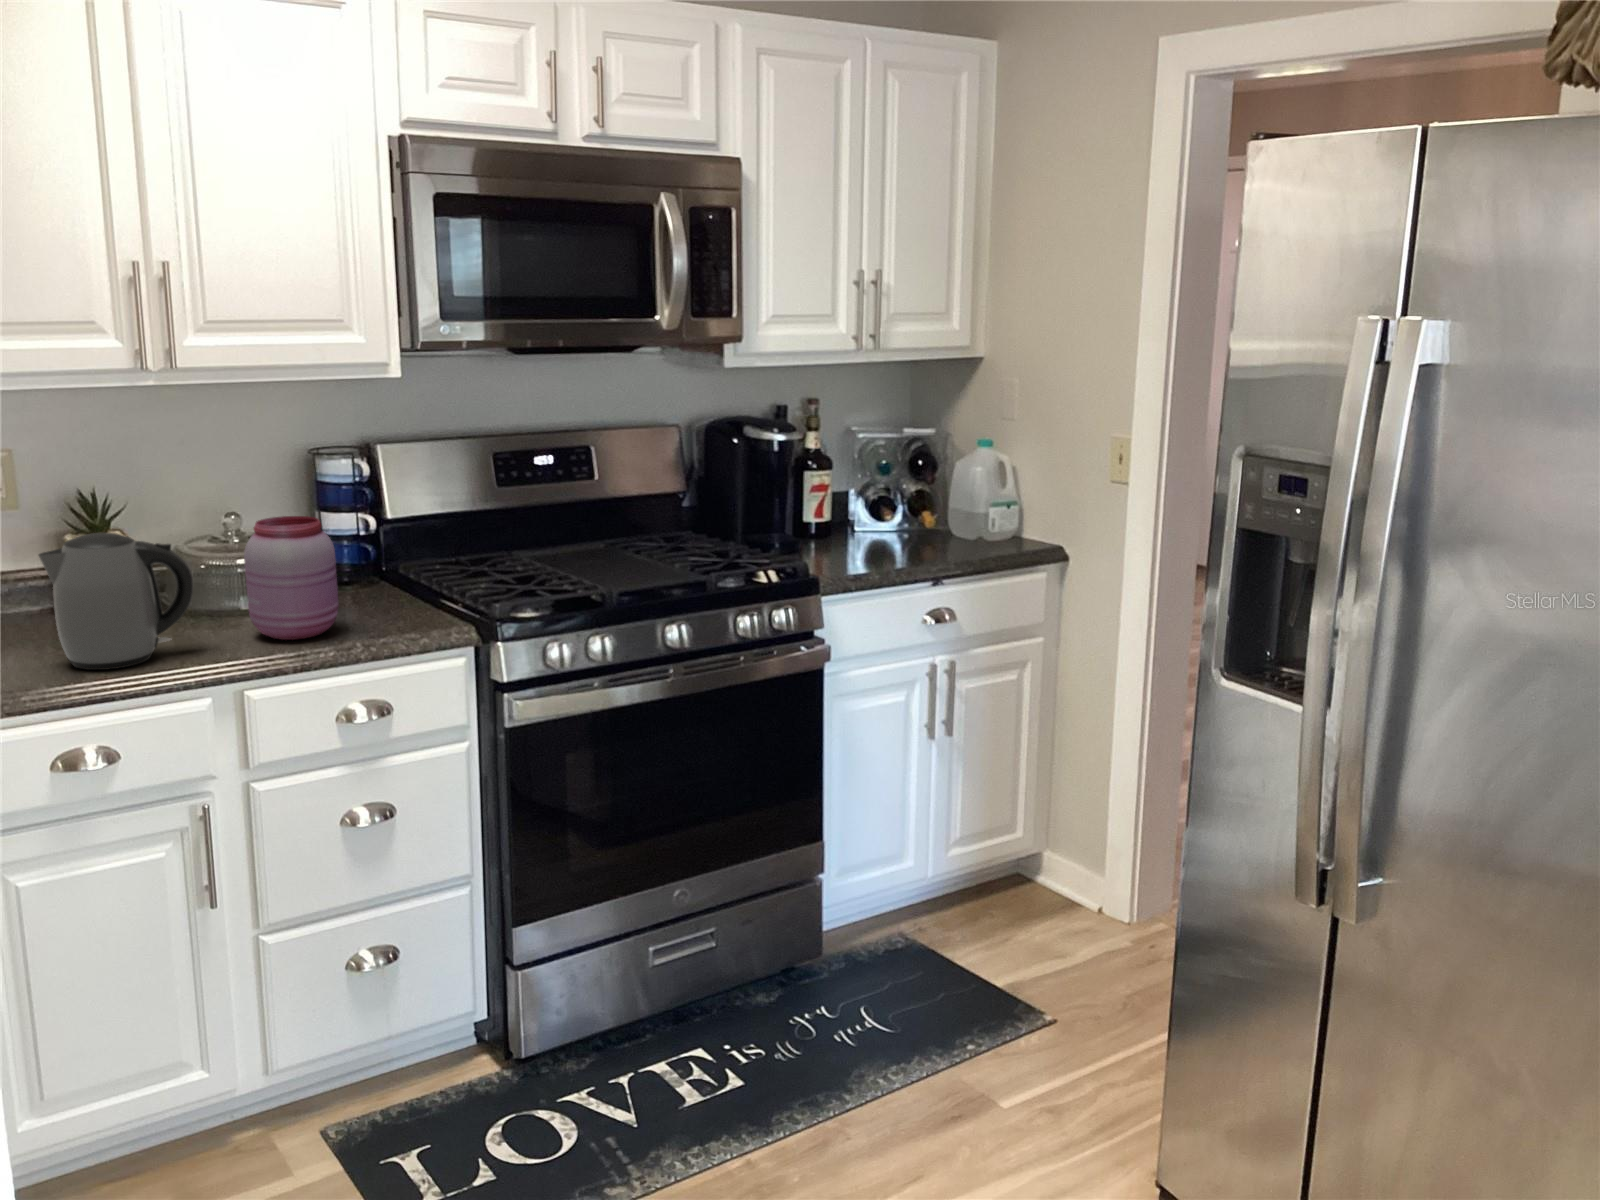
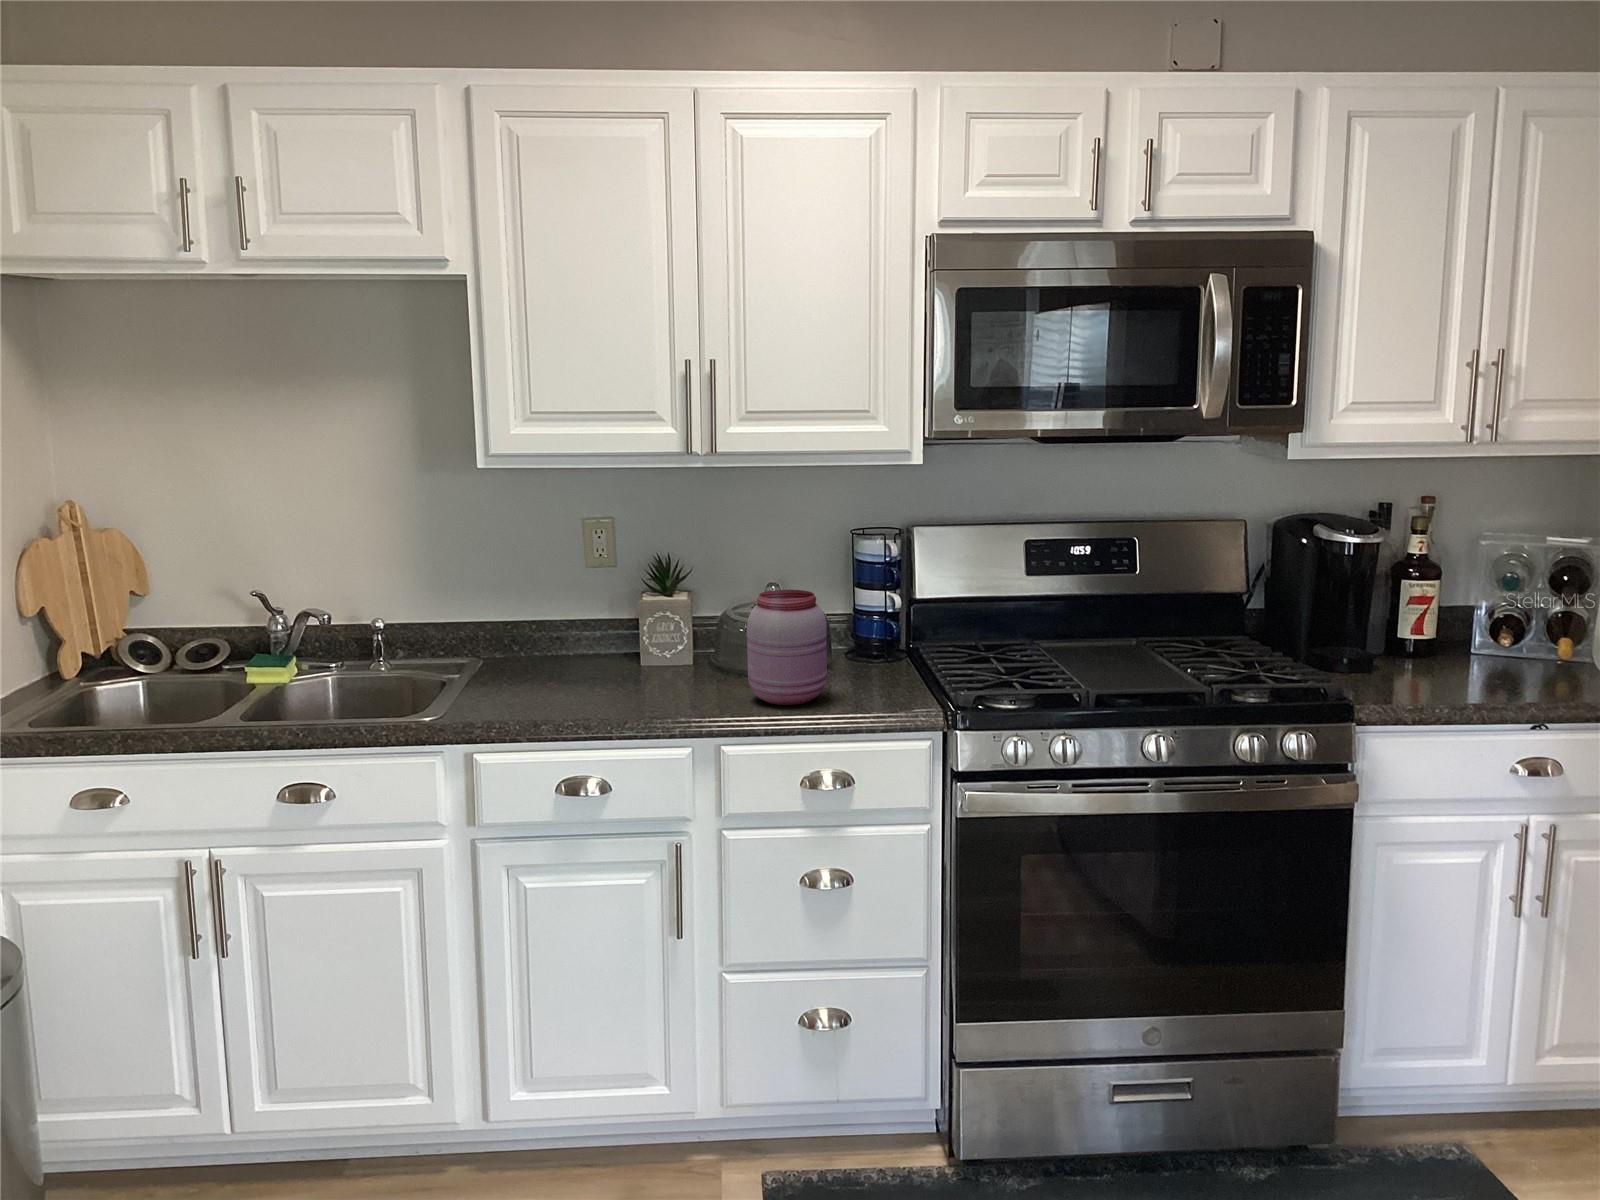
kettle: present [39,533,193,670] -> none [579,593,699,712]

